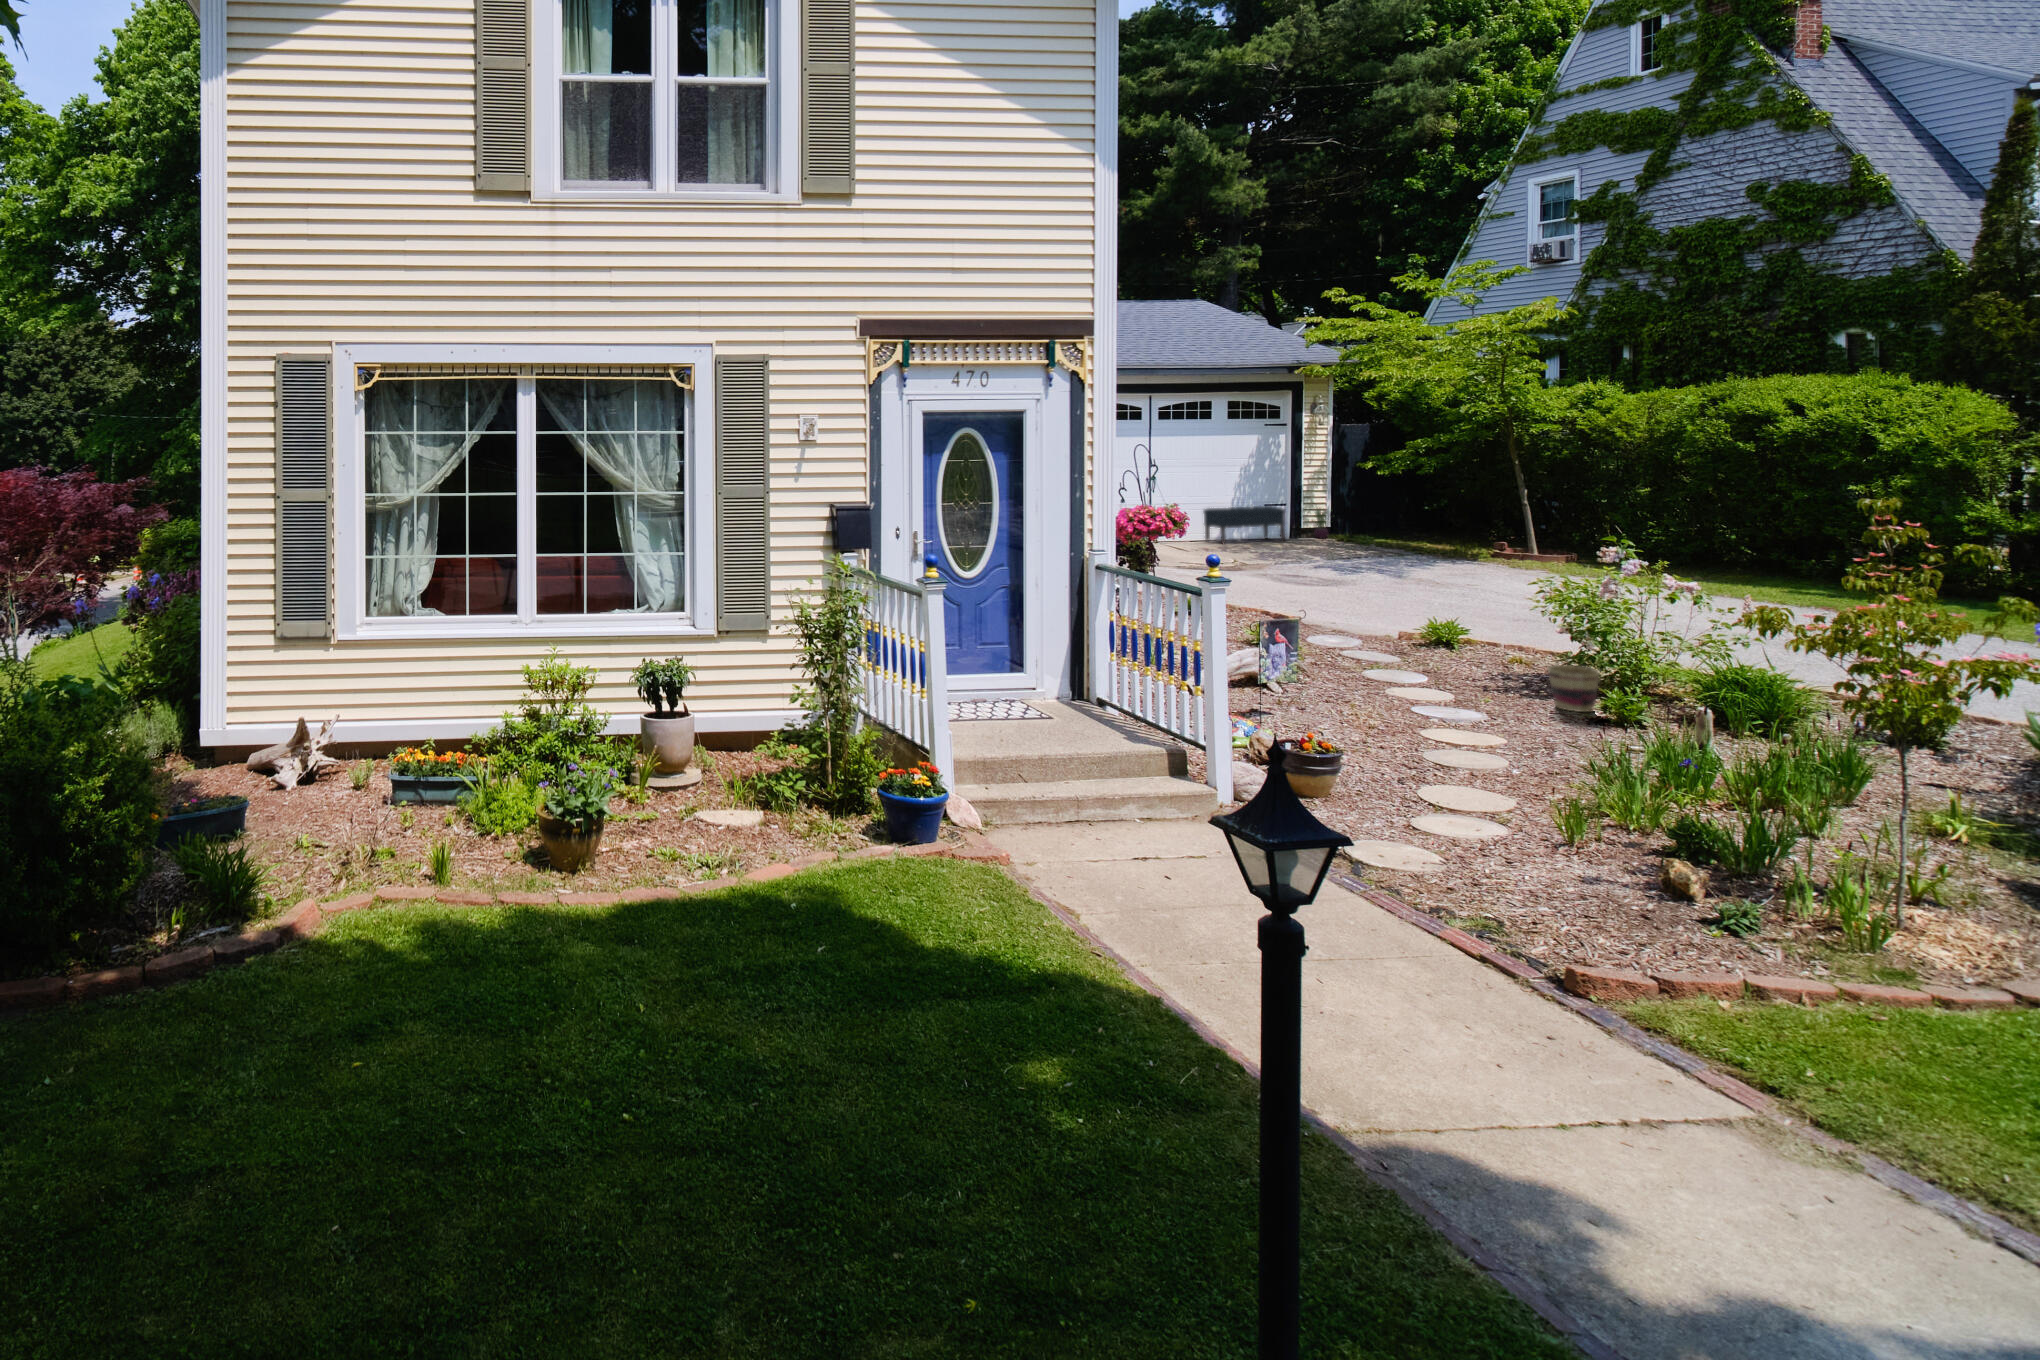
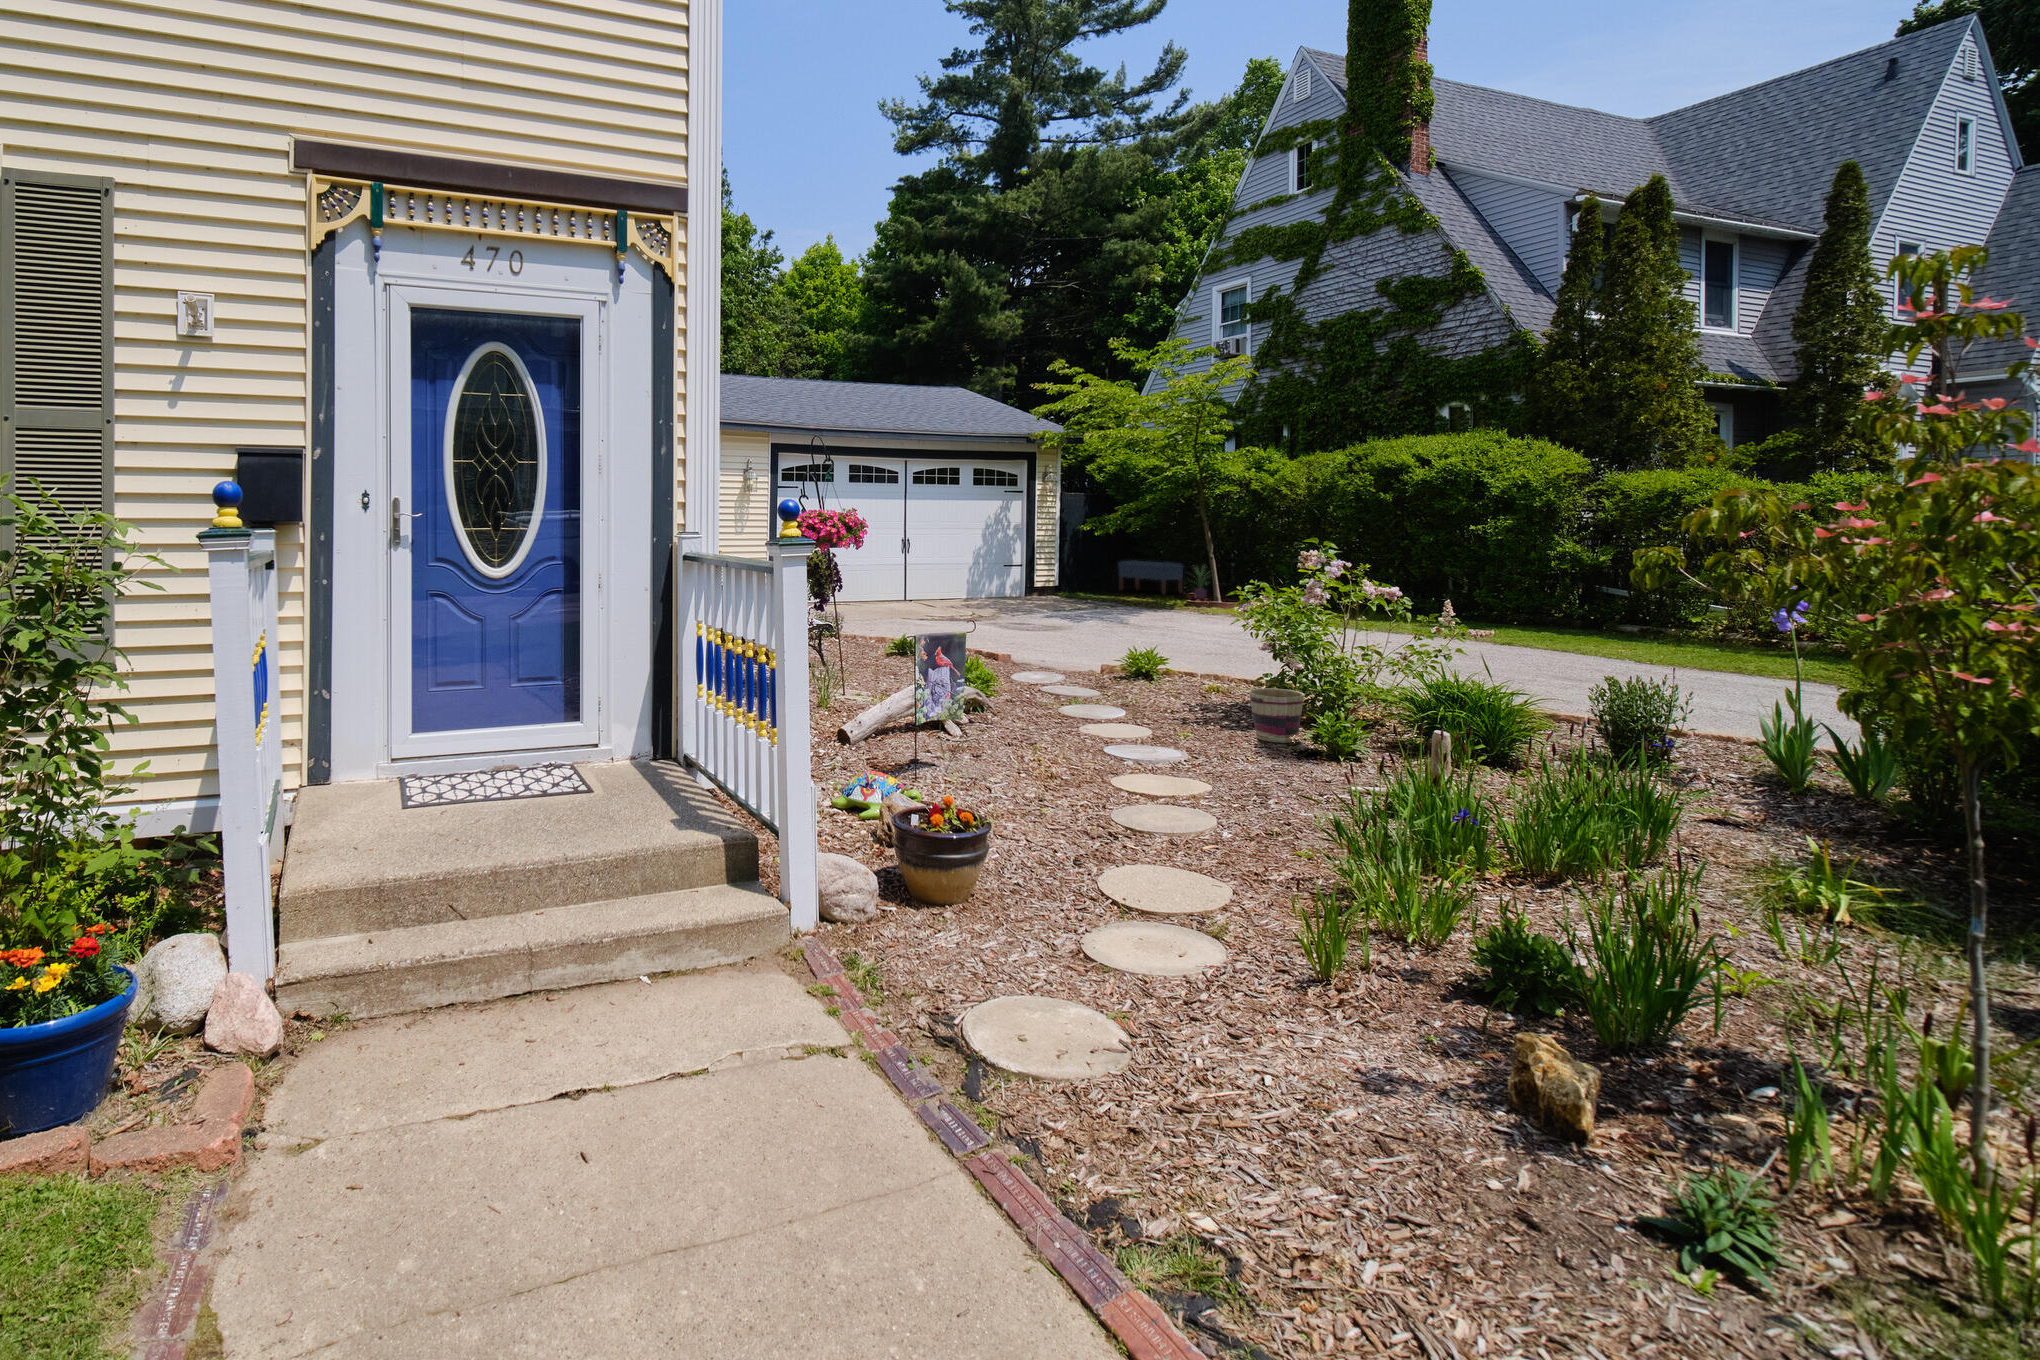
bench: present [1203,506,1285,543] -> present [1118,561,1184,594]
decorative plant: present [1308,508,1328,538] -> present [1194,567,1207,599]

